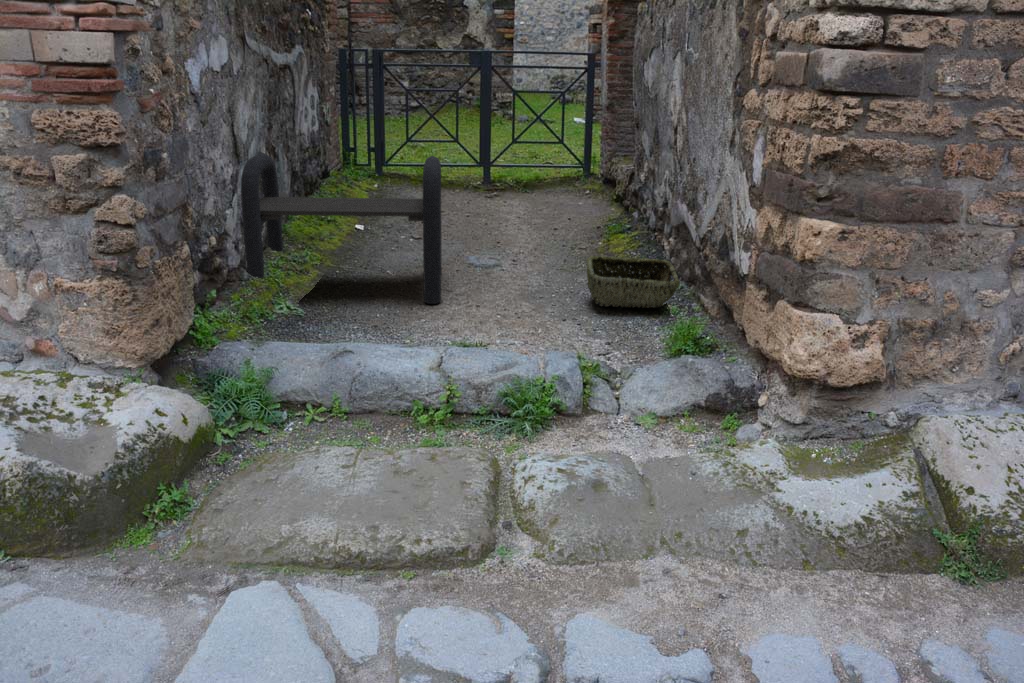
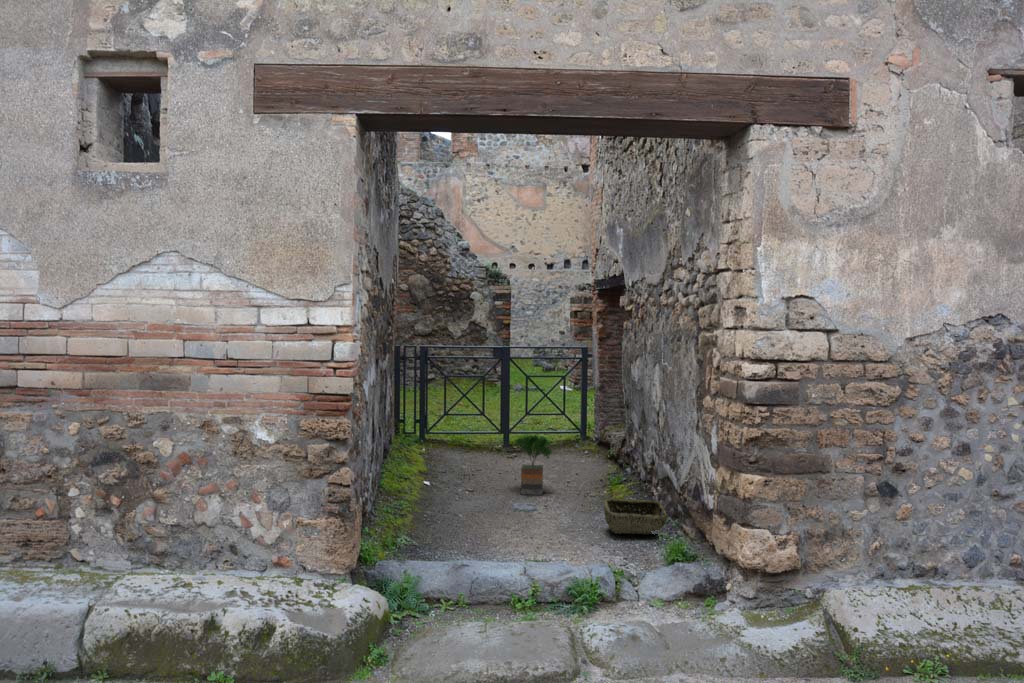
bench: present [241,153,442,304] -> none [375,433,506,536]
potted tree: none [469,161,526,249] -> present [516,435,553,495]

